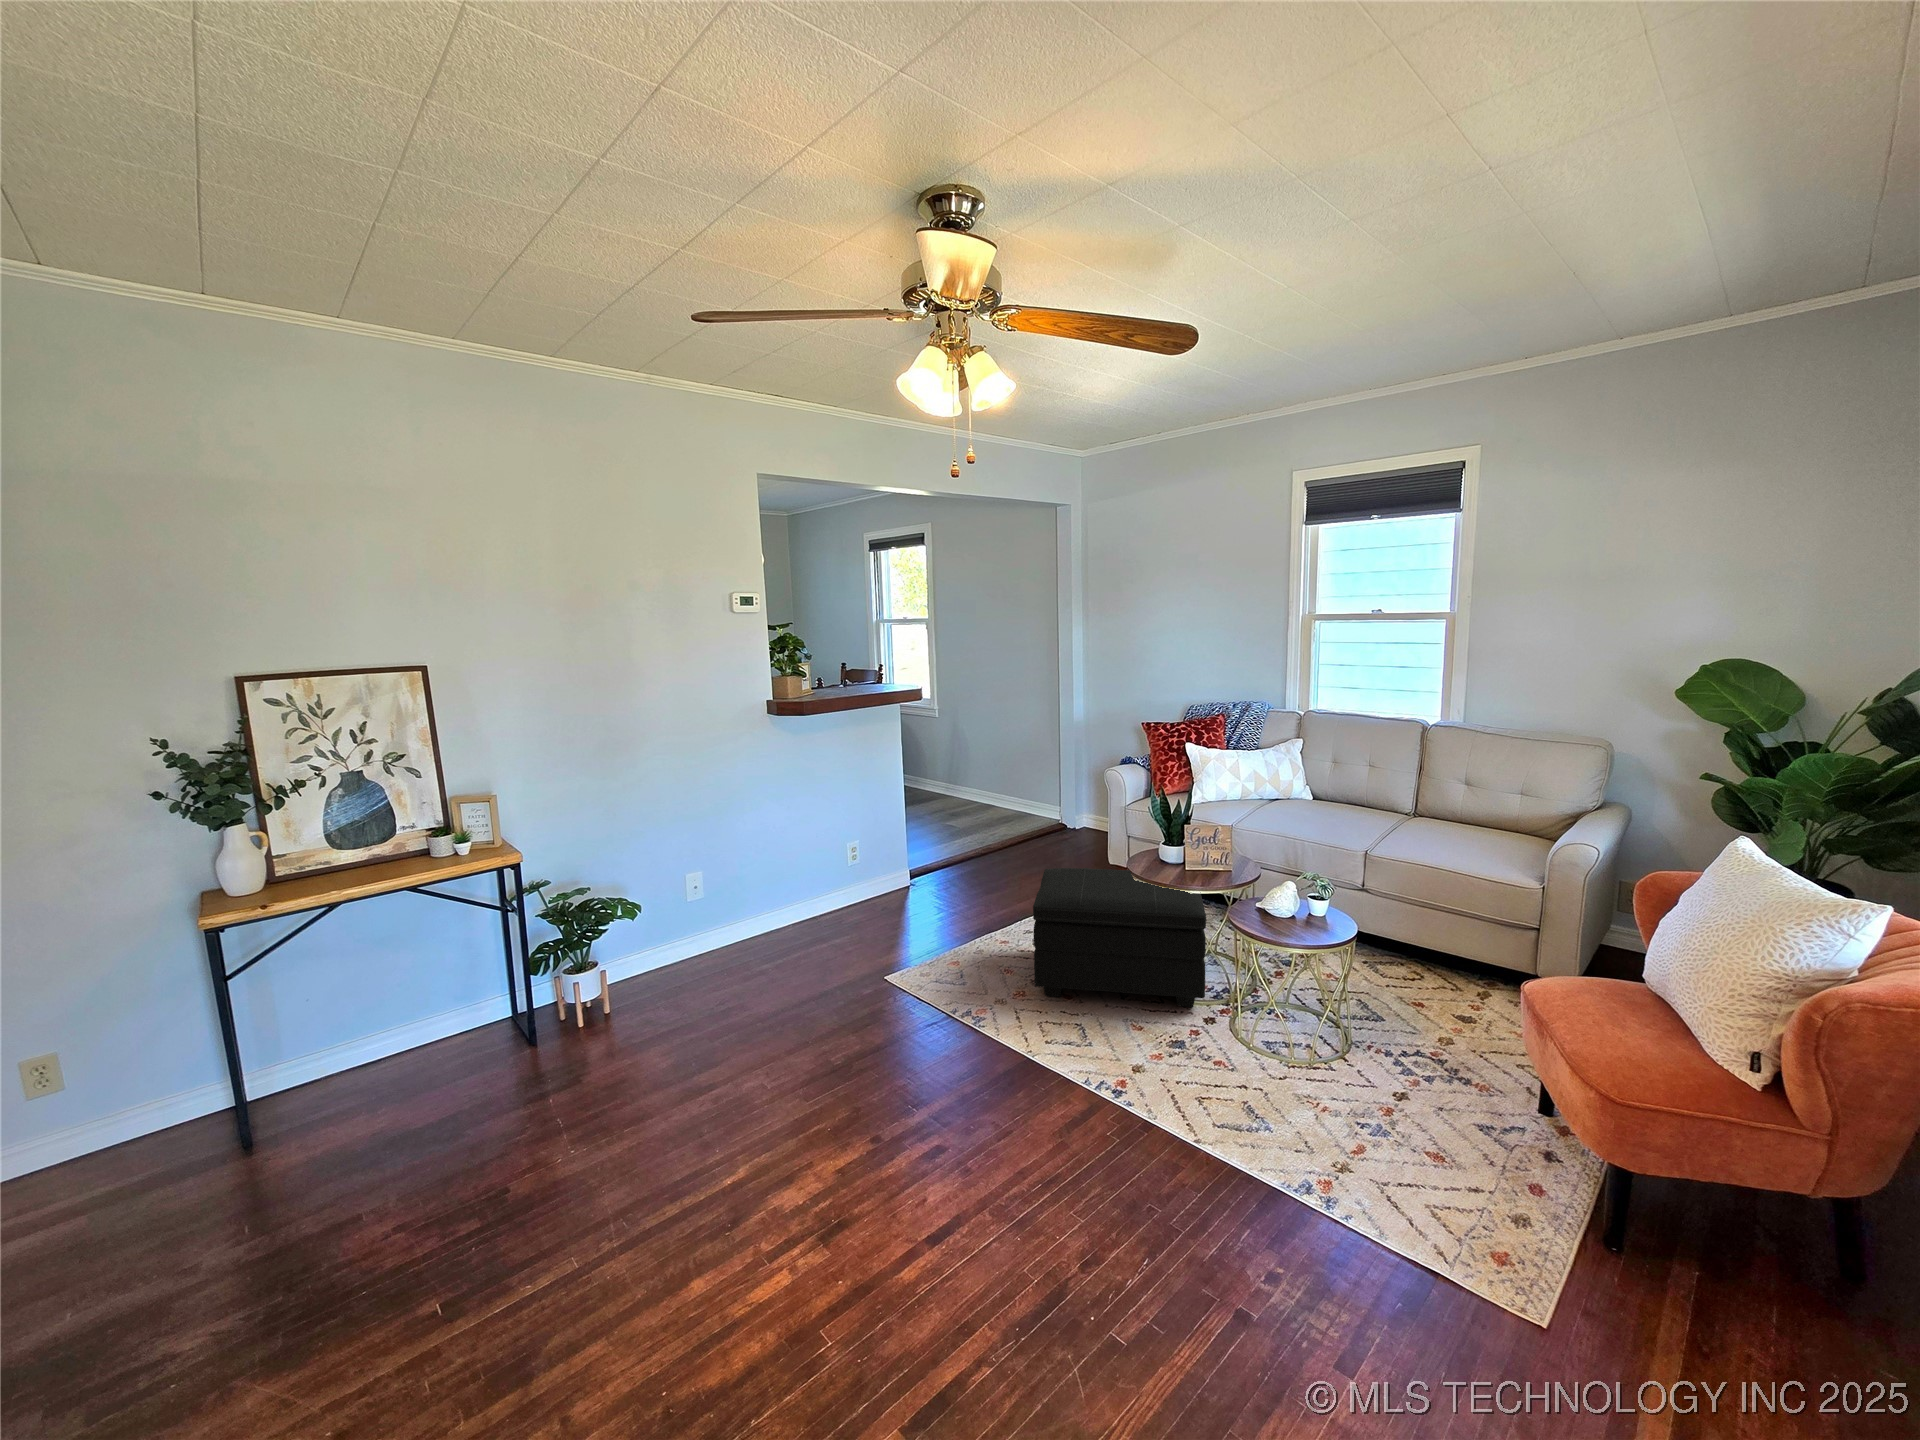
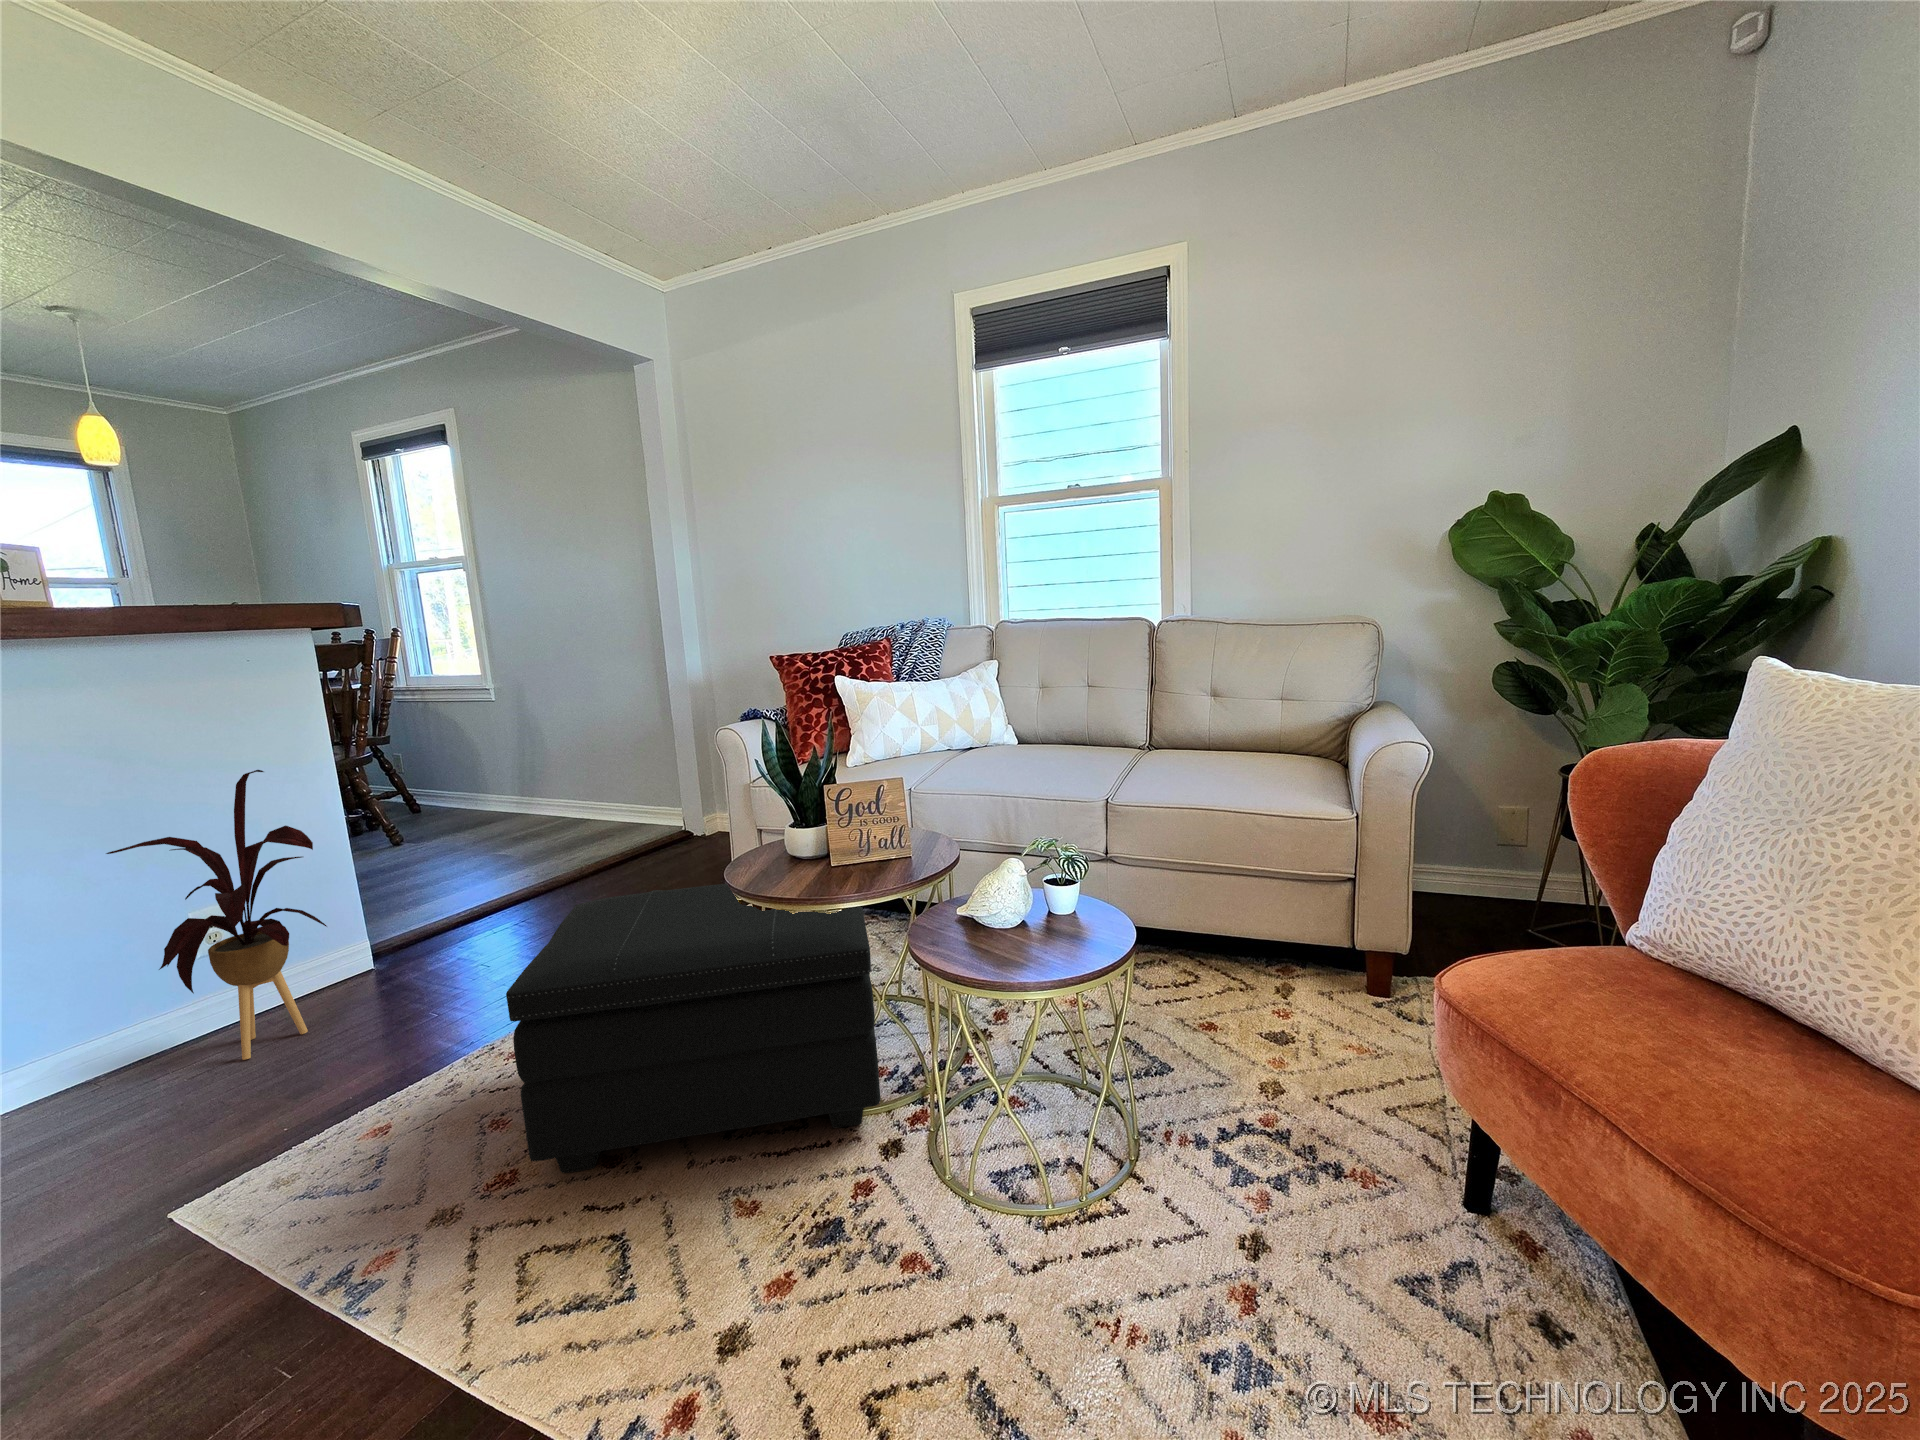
house plant: none [835,779,920,919] -> present [106,770,327,1060]

